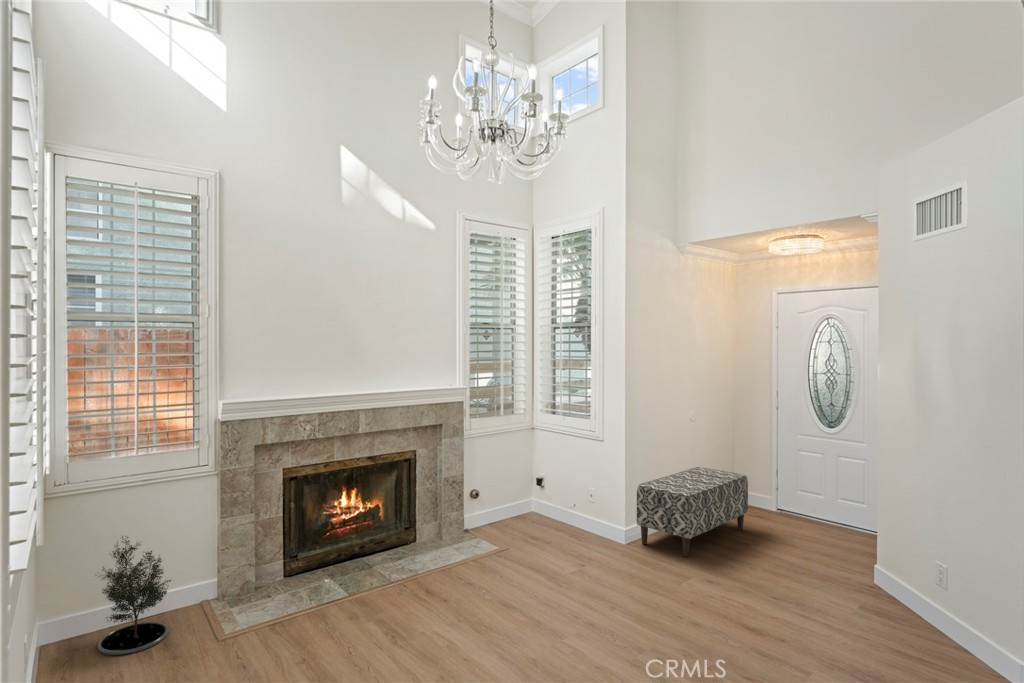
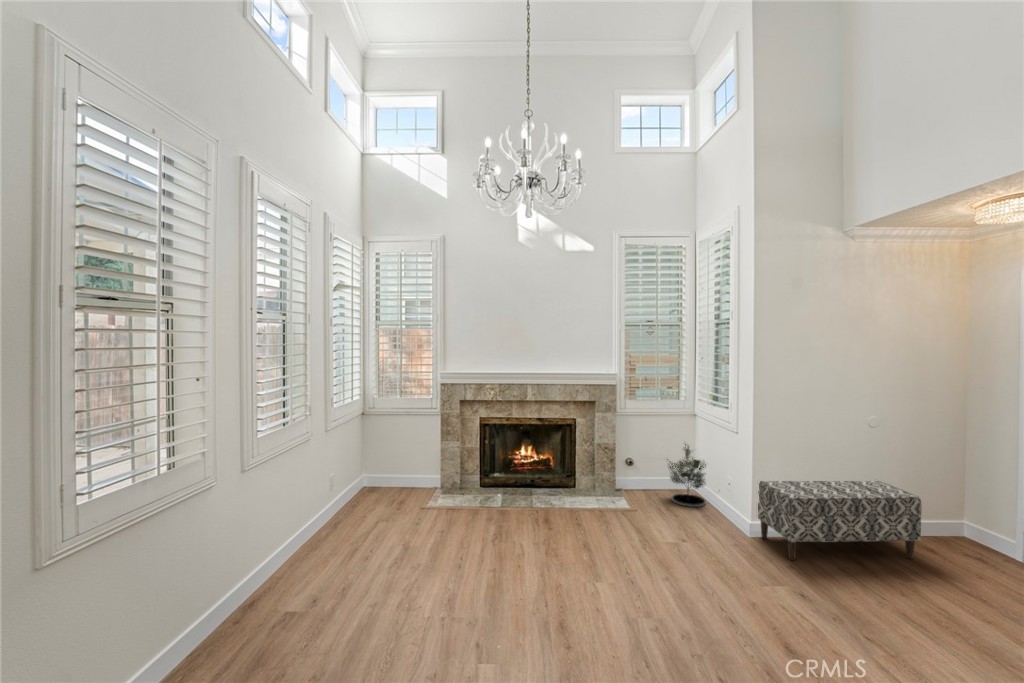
potted tree: present [98,536,171,655] -> present [667,444,706,507]

